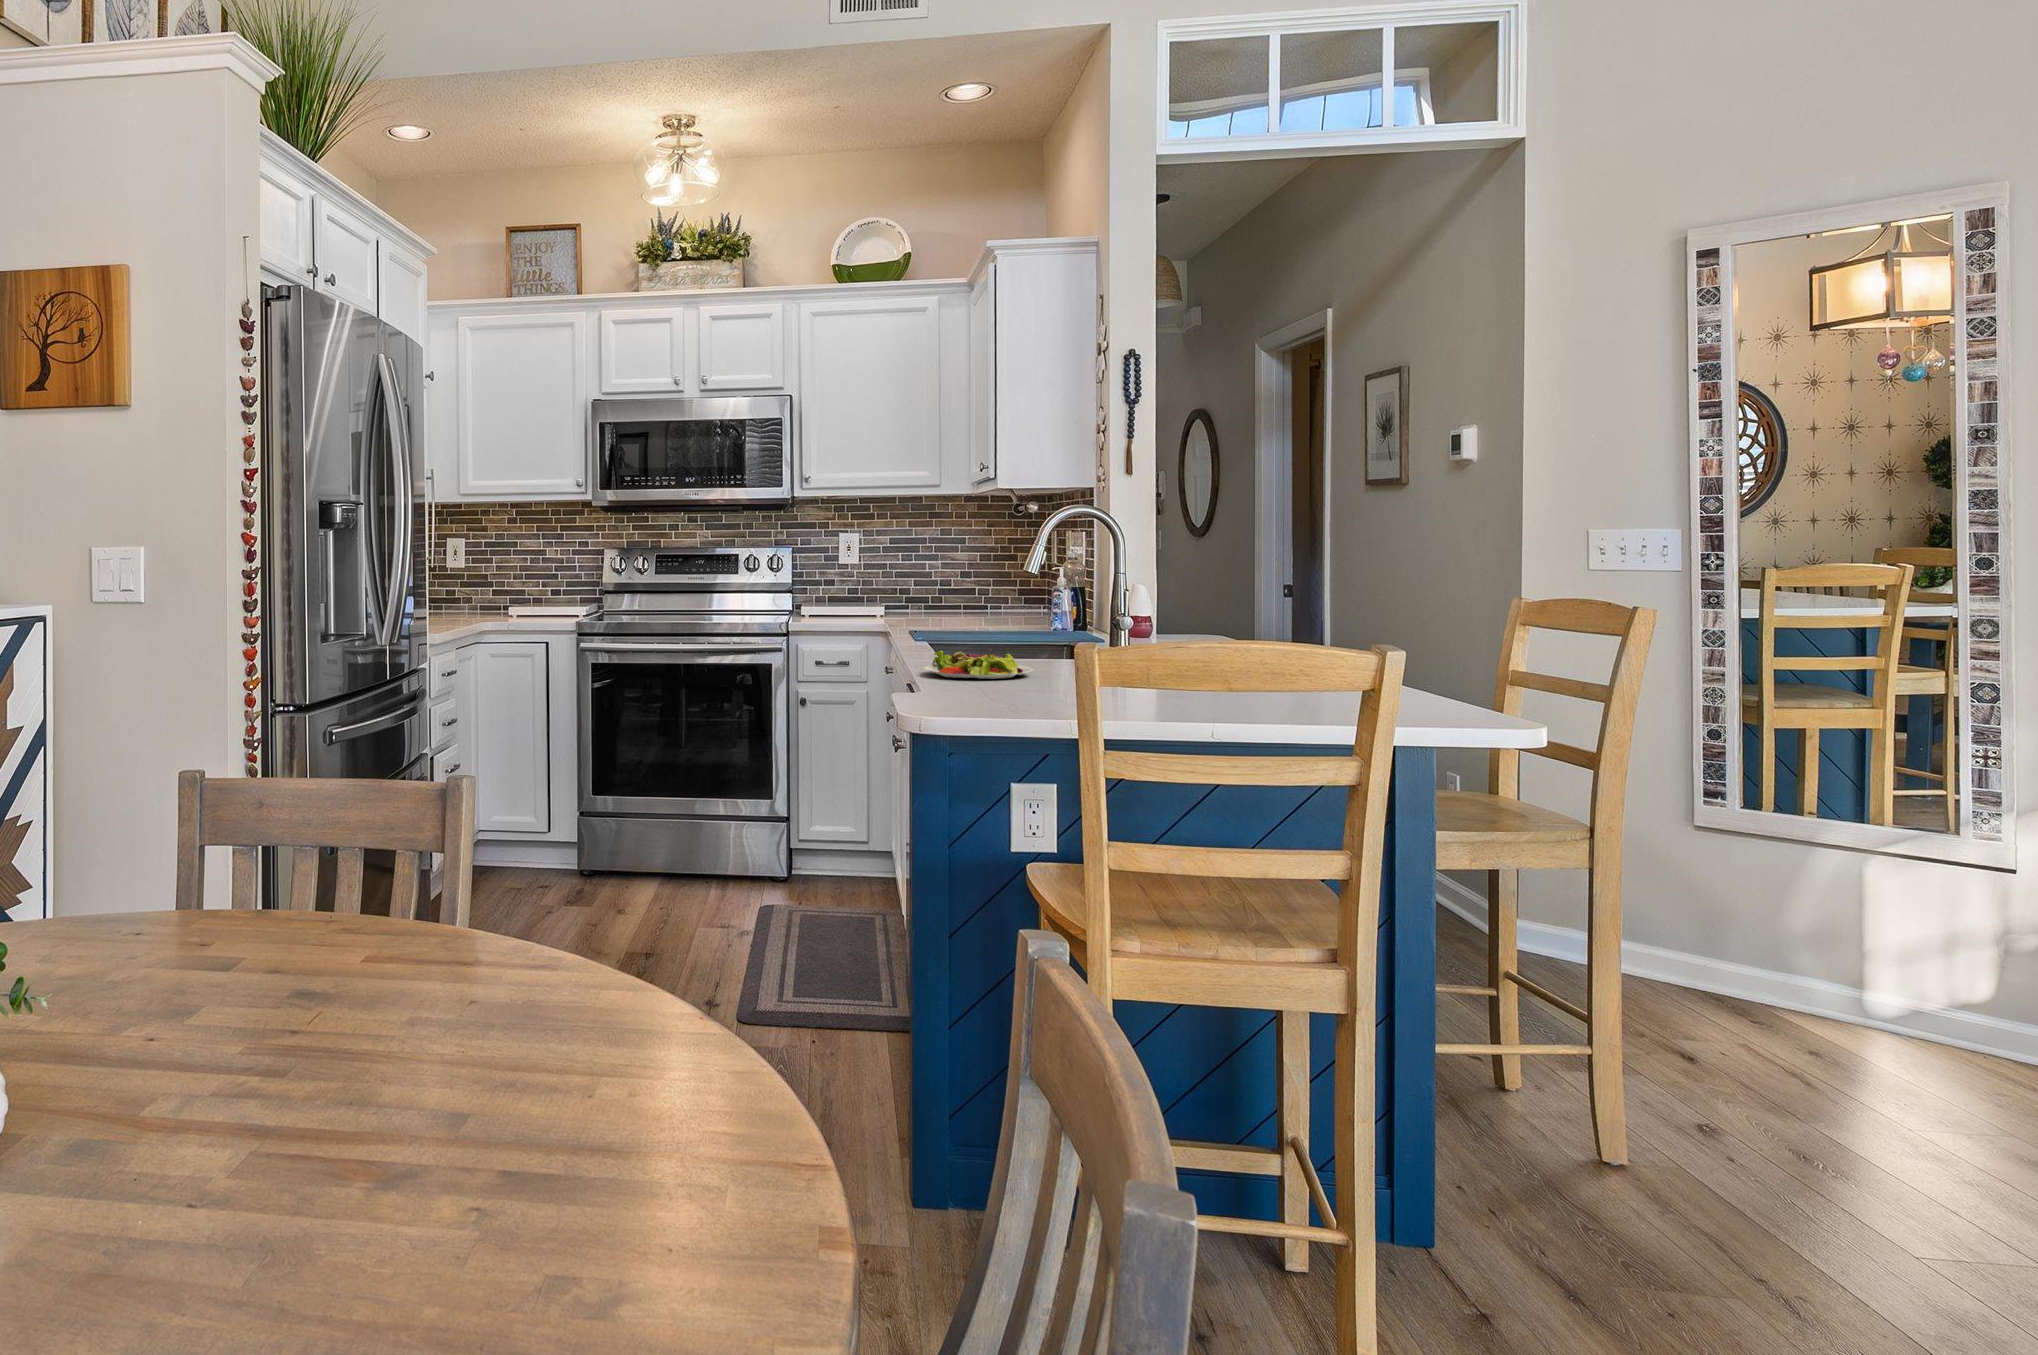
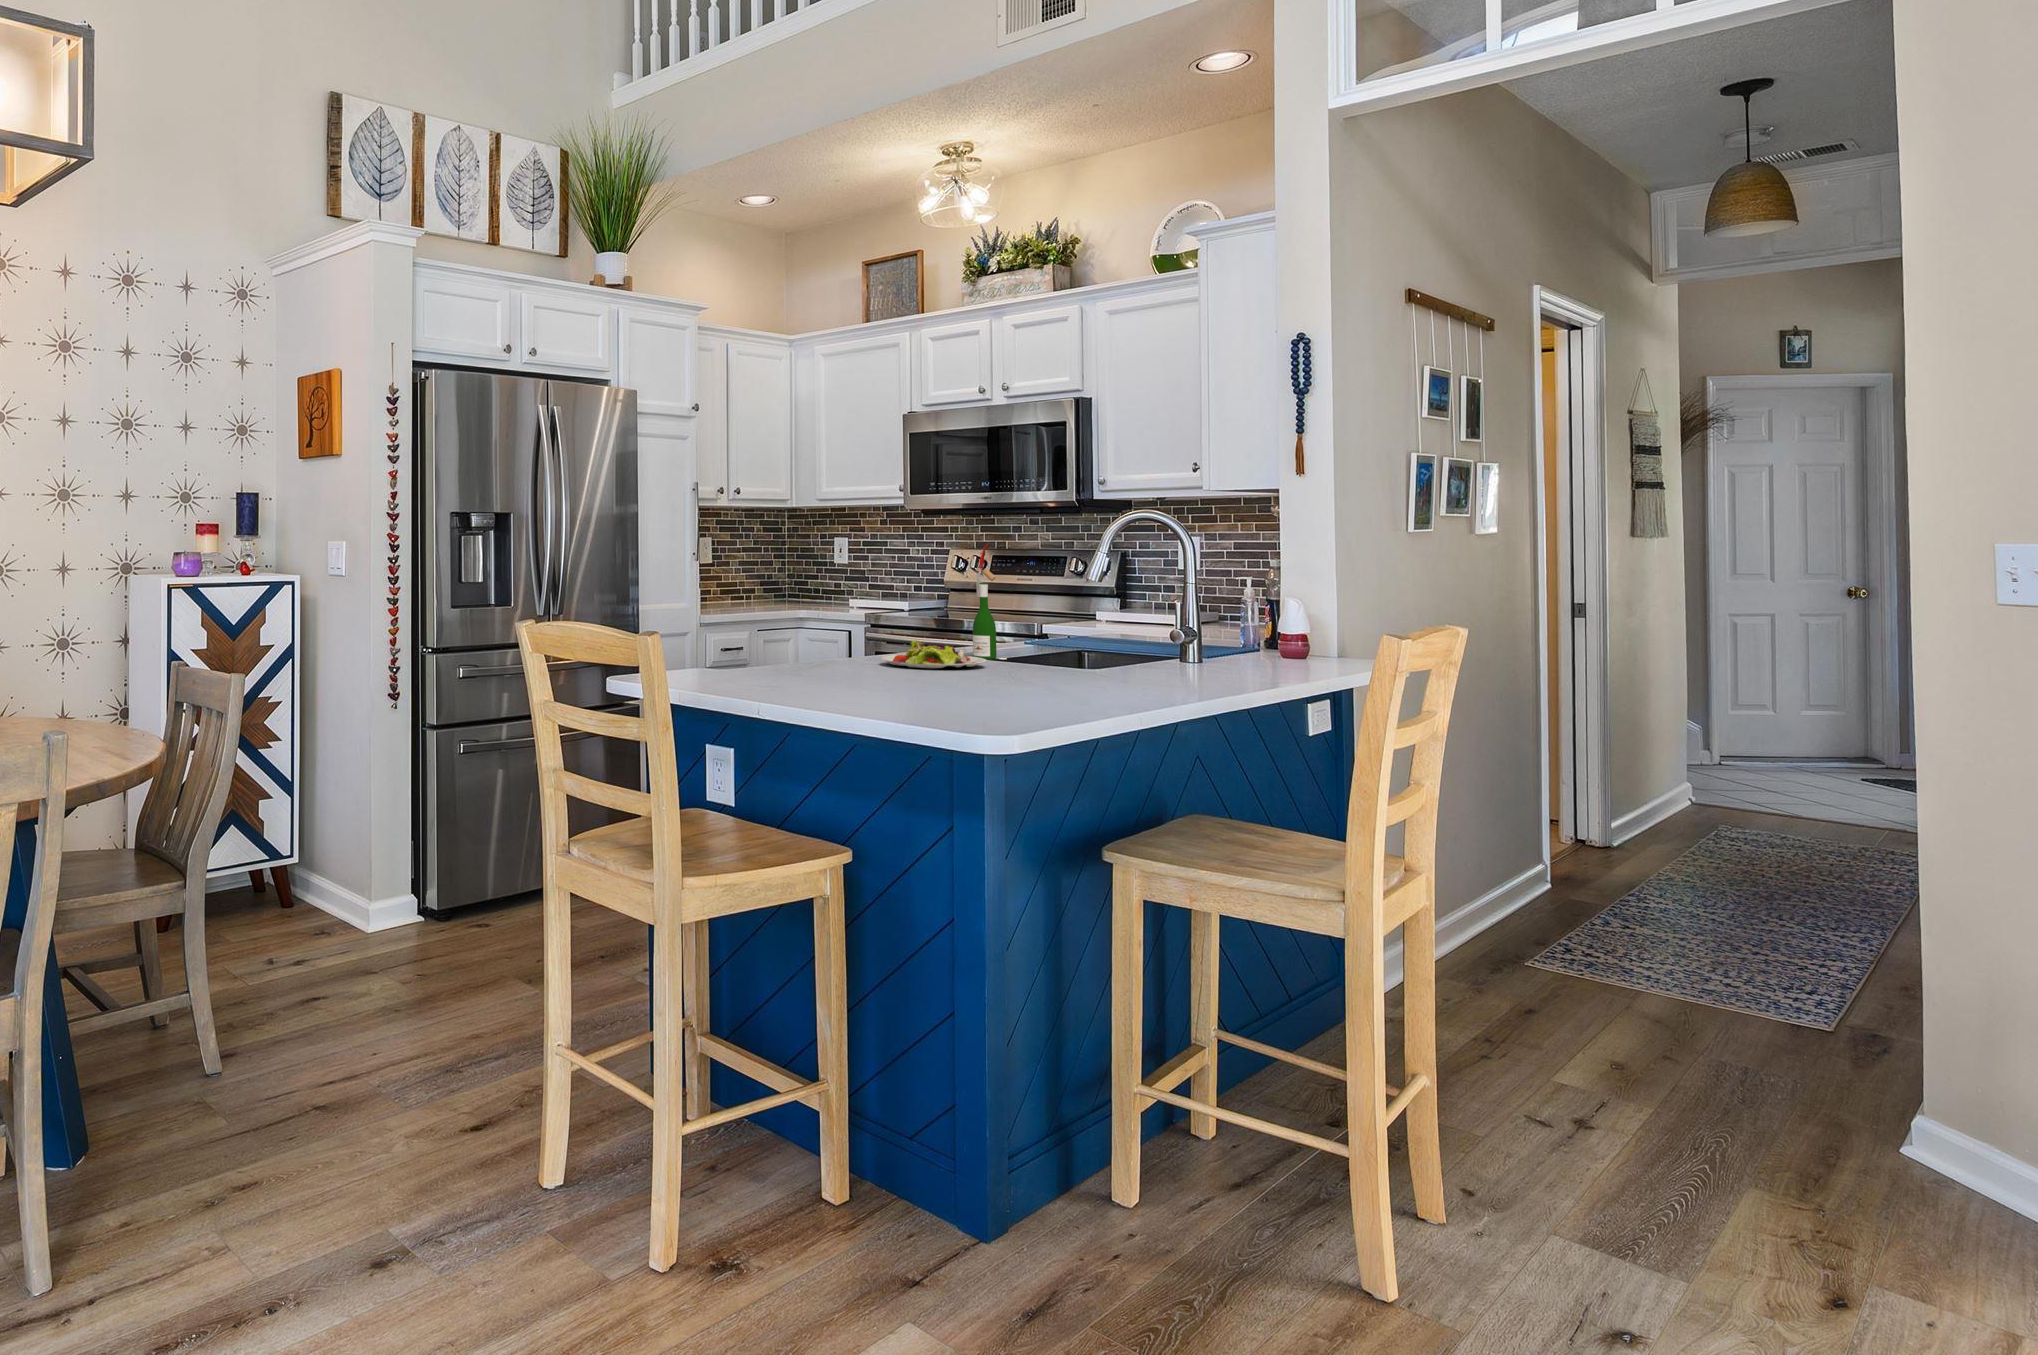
wine bottle: none [940,546,979,664] -> present [973,544,1007,659]

